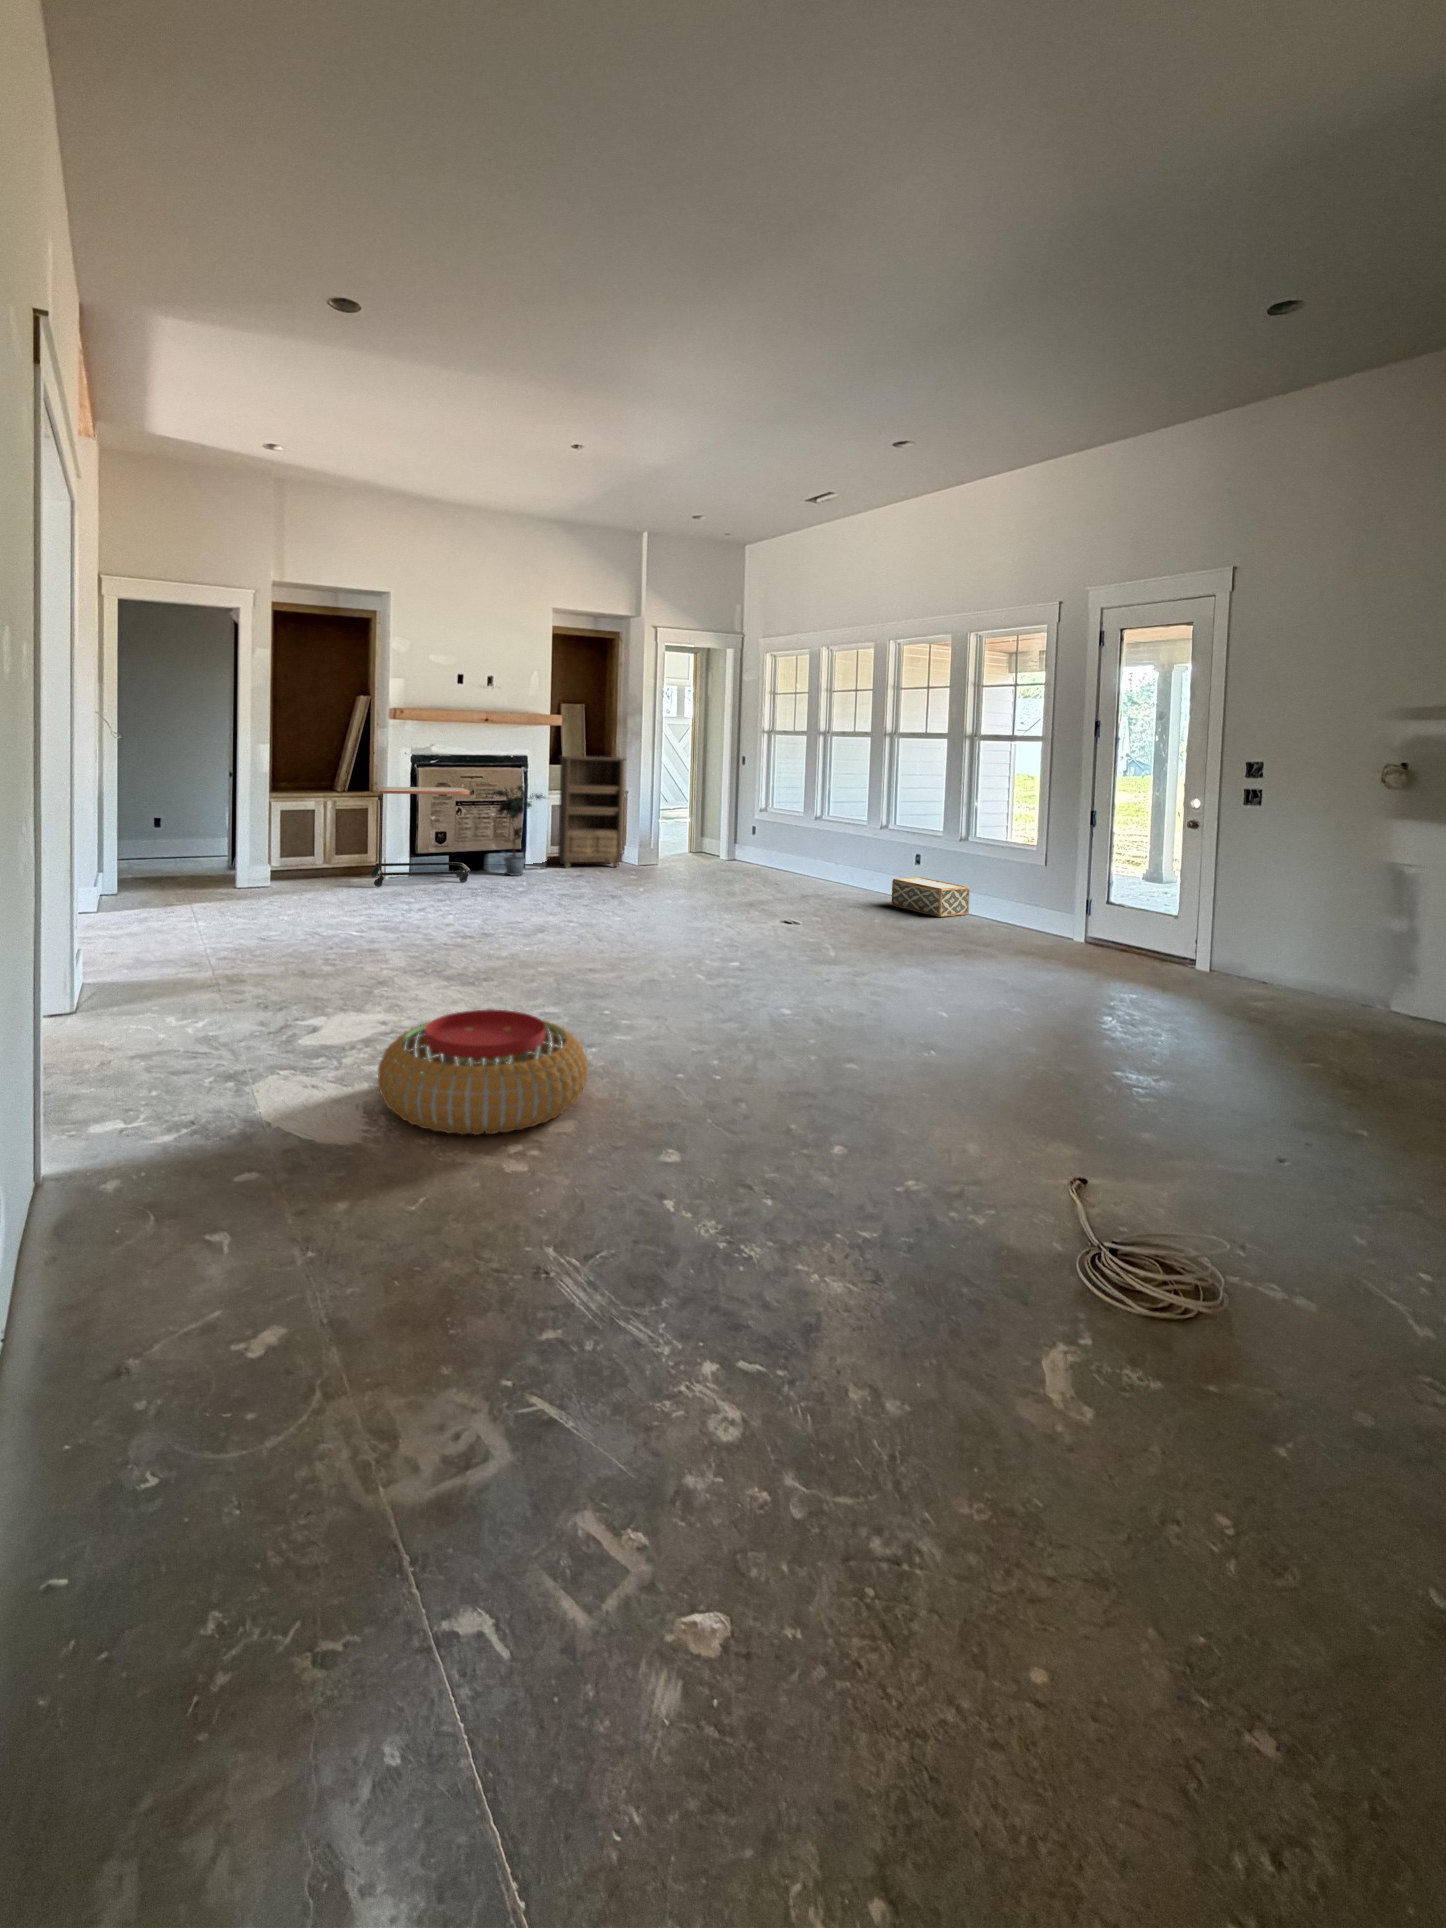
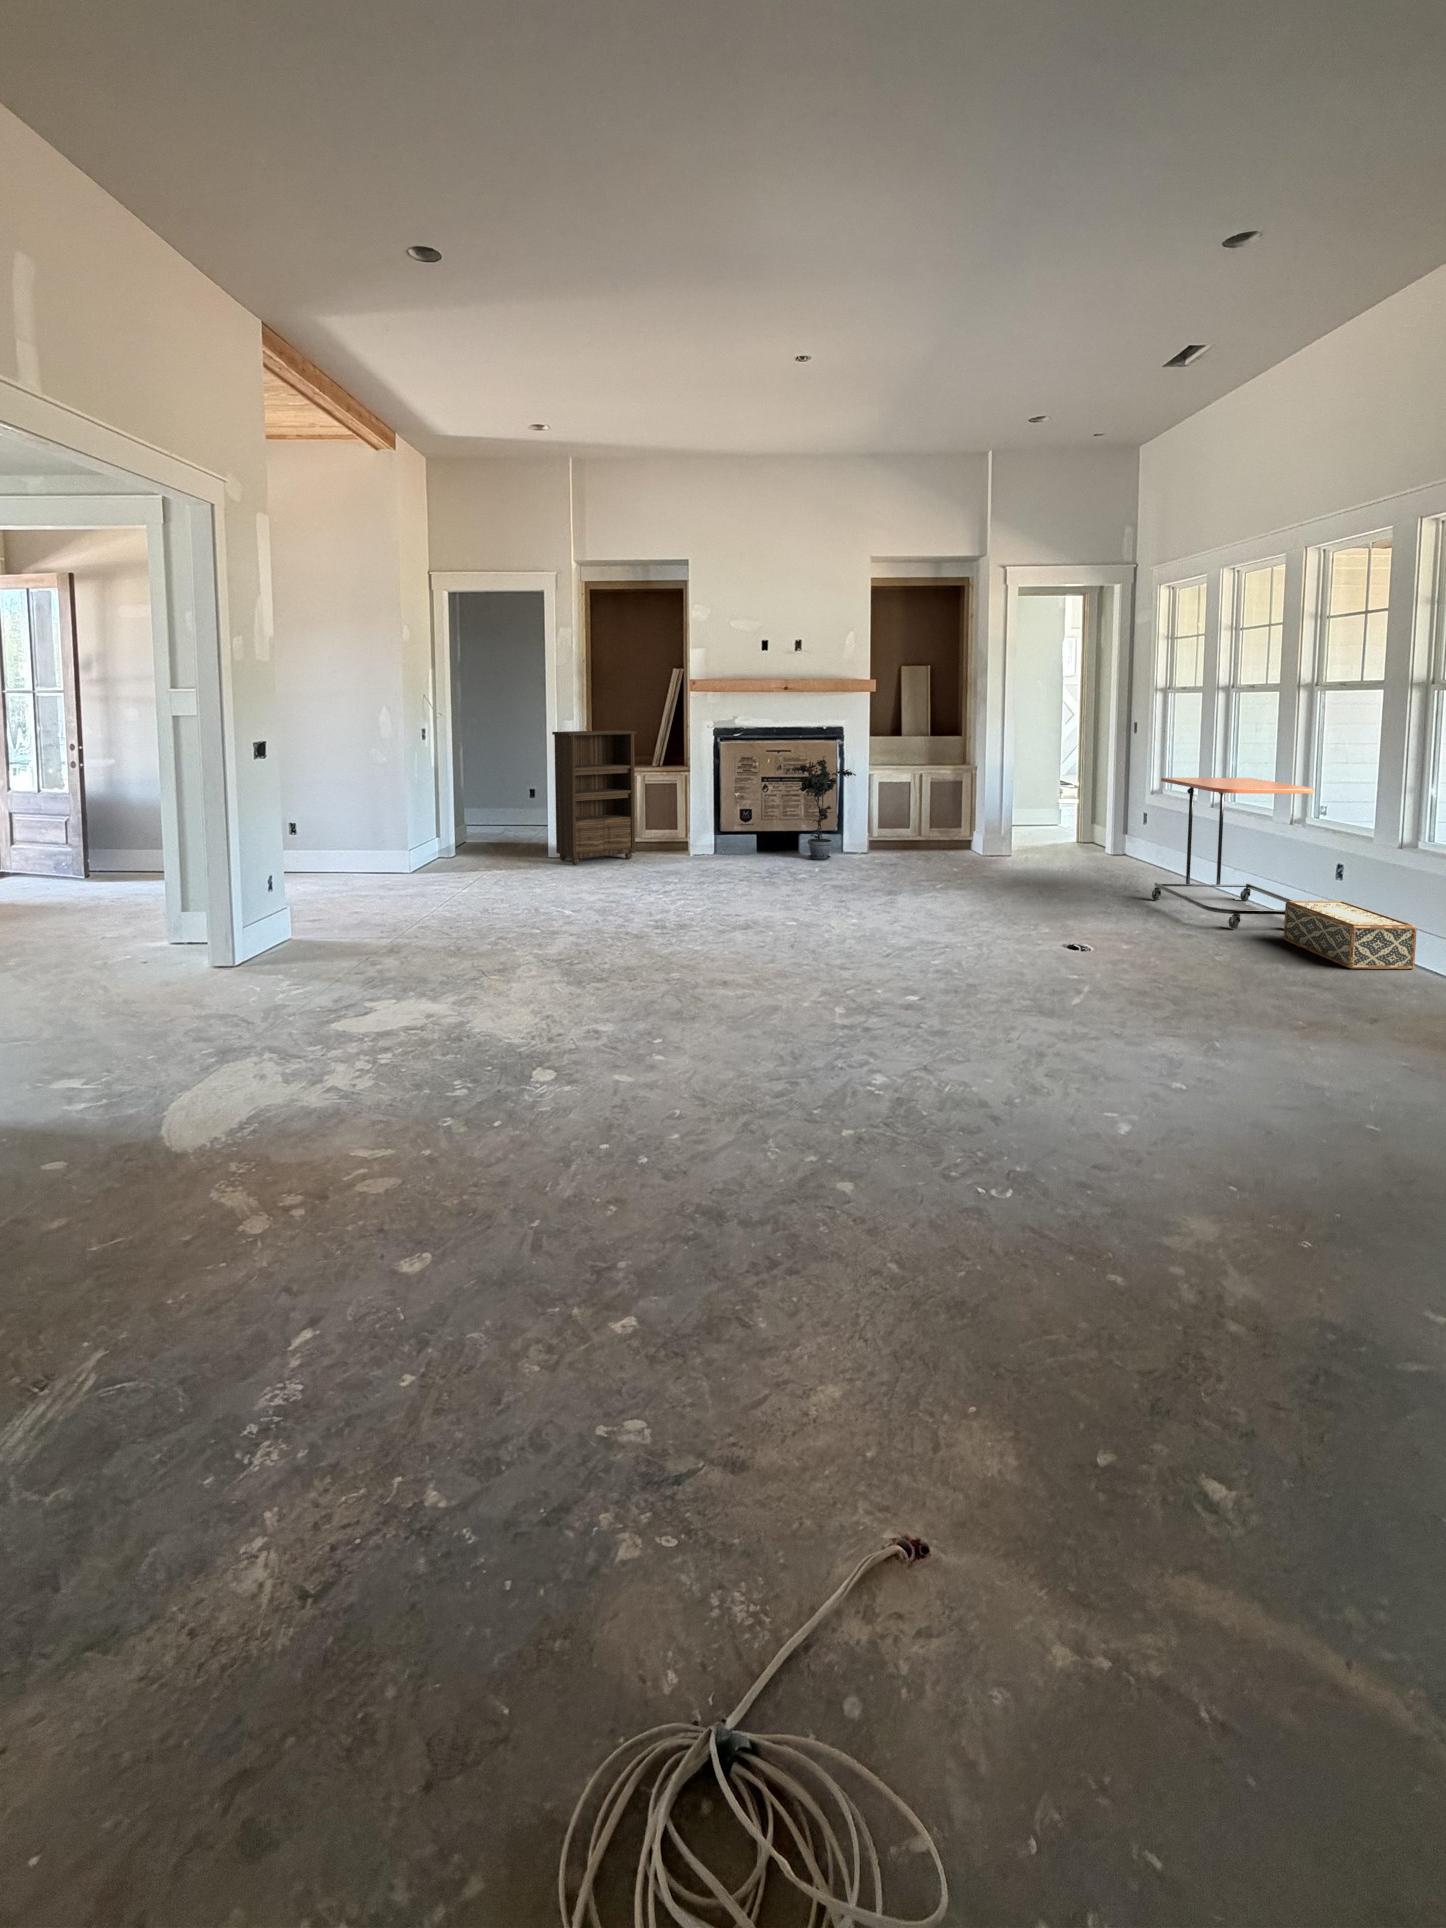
bookshelf: present [558,756,625,867] -> present [552,730,636,865]
side table: present [370,787,470,887] -> present [1152,778,1315,929]
pouf: present [378,1010,588,1135] -> none [140,1054,433,1240]

